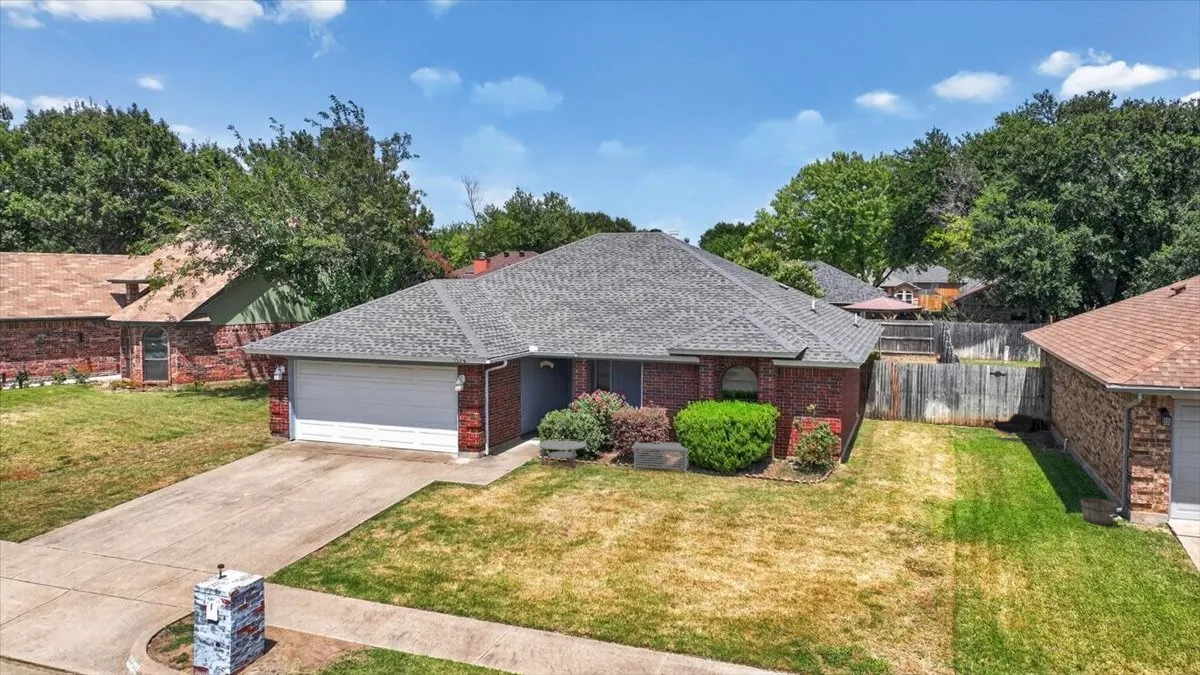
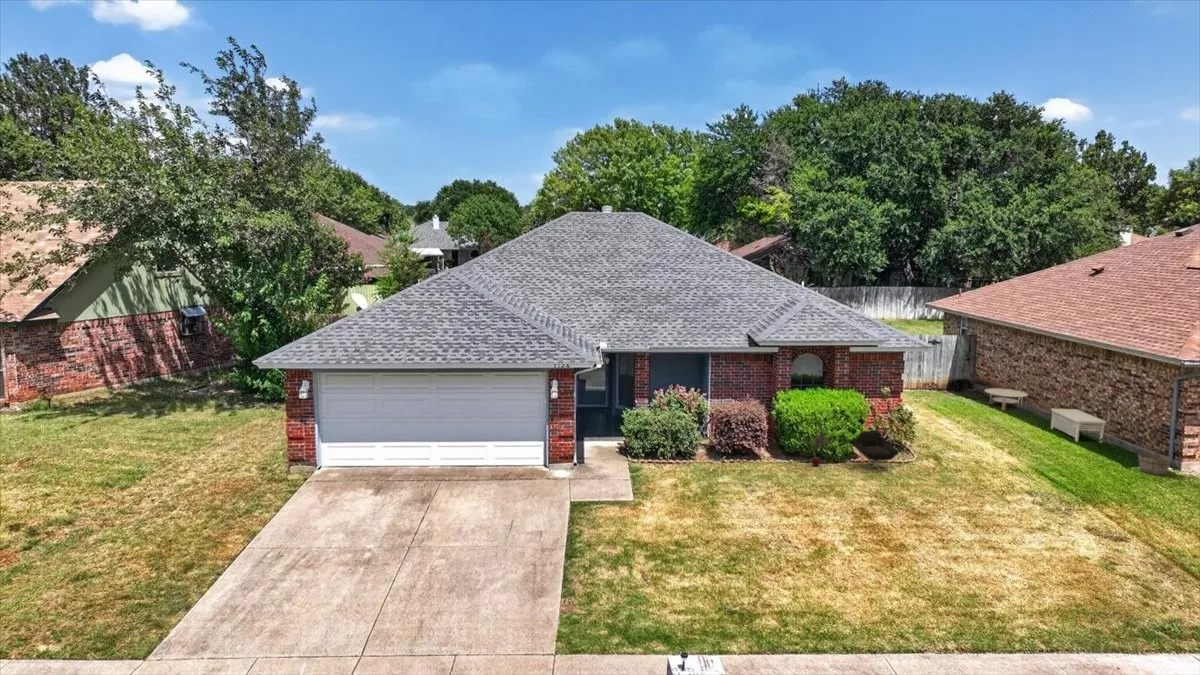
lounge chair: present [994,414,1032,439] -> present [854,431,899,471]
potted tree: none [700,435,726,476] -> present [801,428,833,466]
round table: present [539,440,587,468] -> present [985,388,1028,410]
storage bench: present [632,442,689,473] -> present [1051,408,1106,442]

